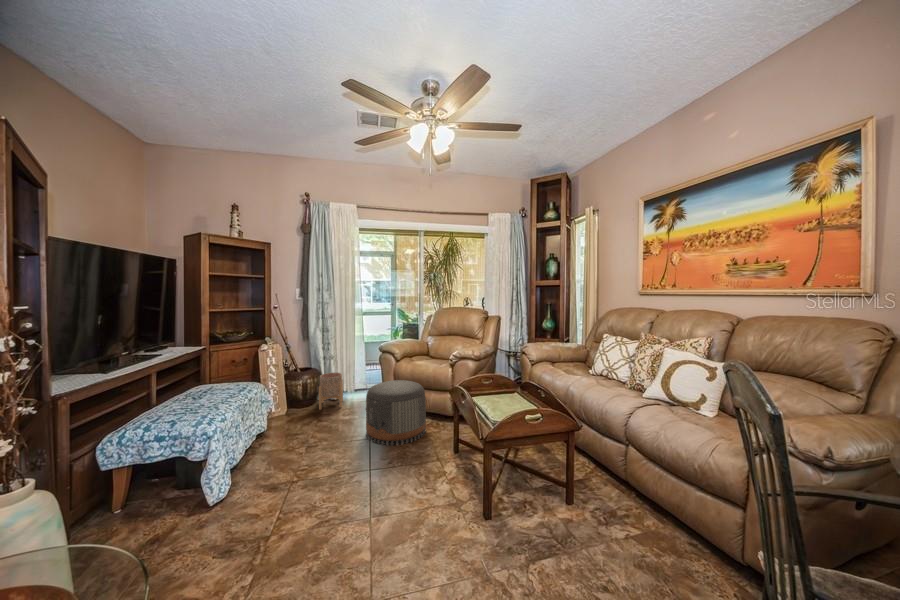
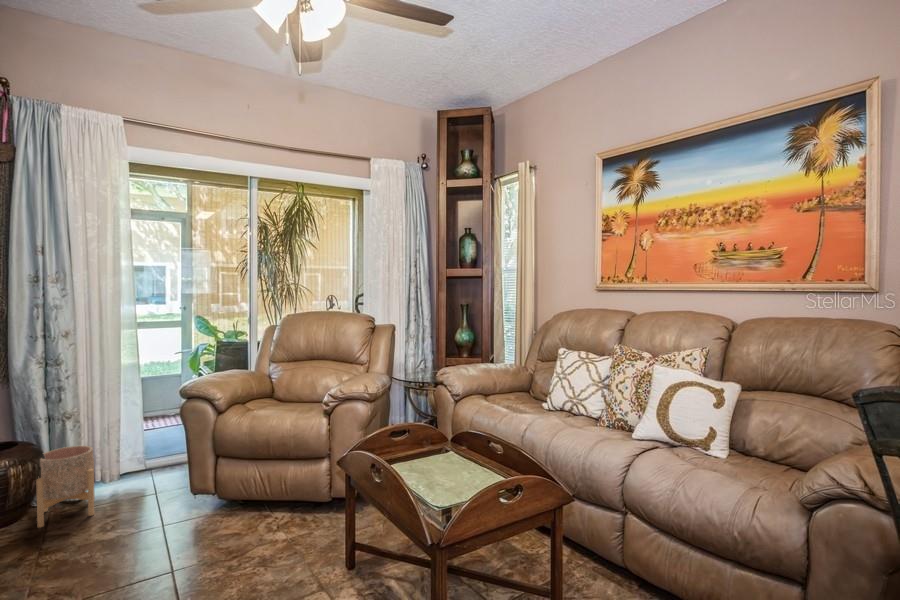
pouf: present [366,380,426,445] -> none [159,449,284,582]

